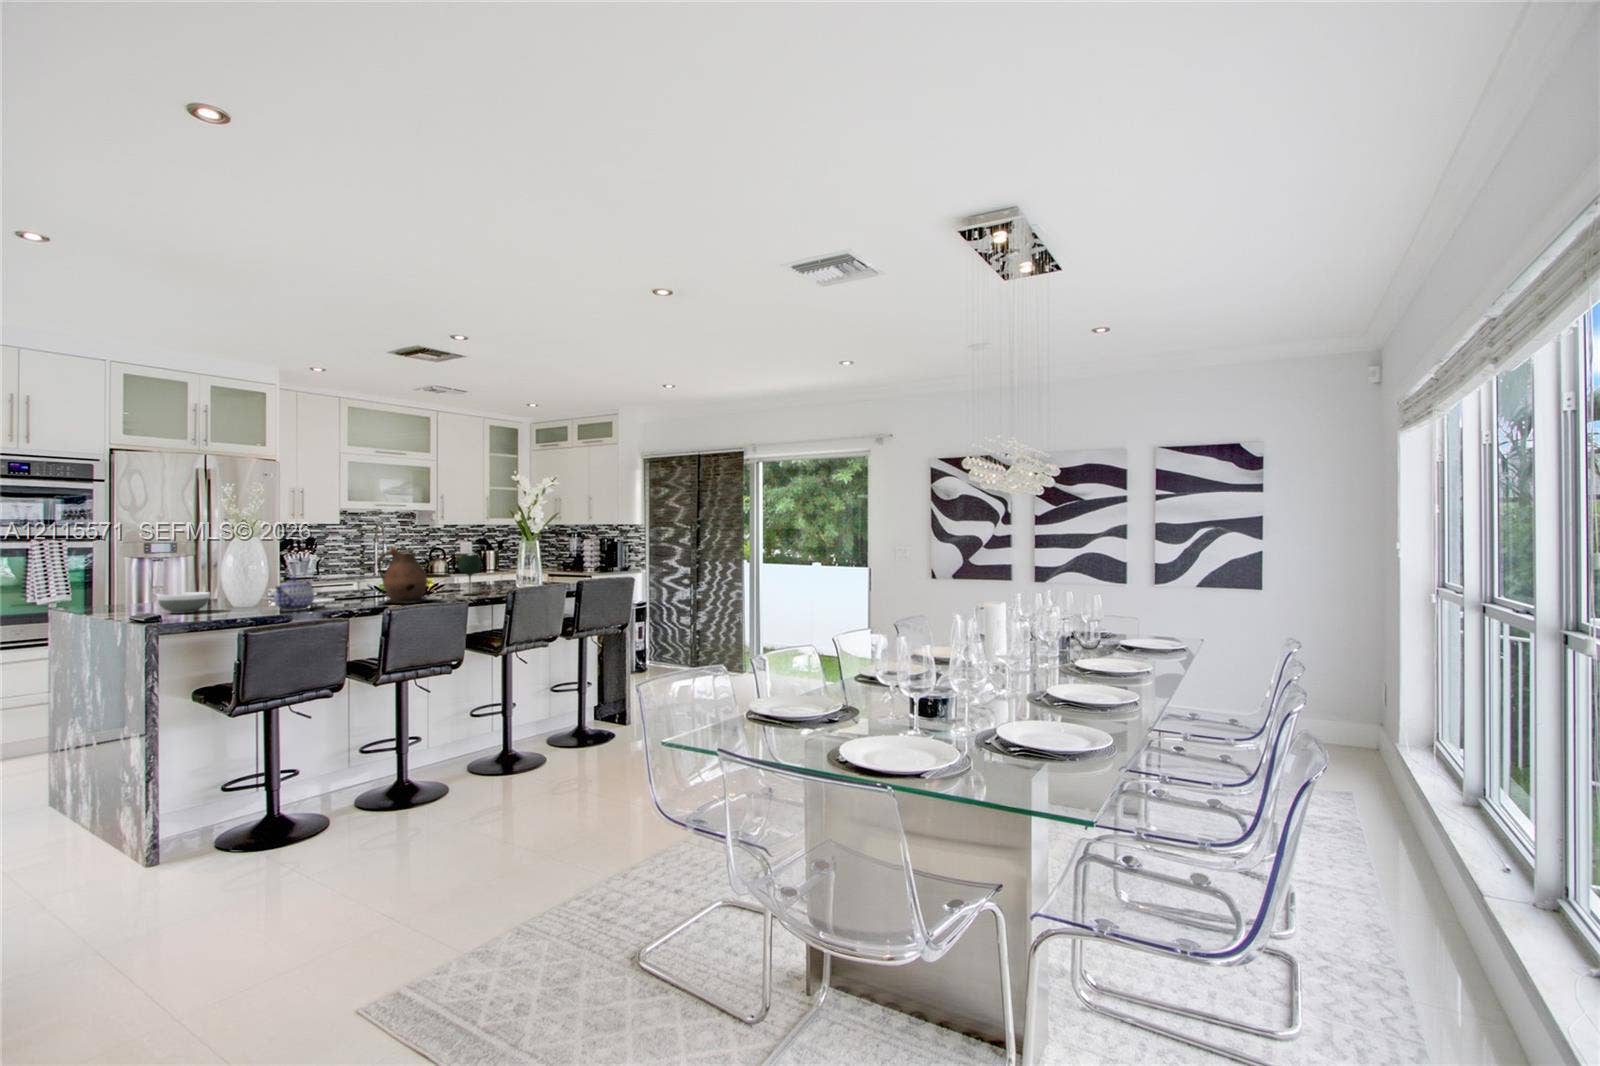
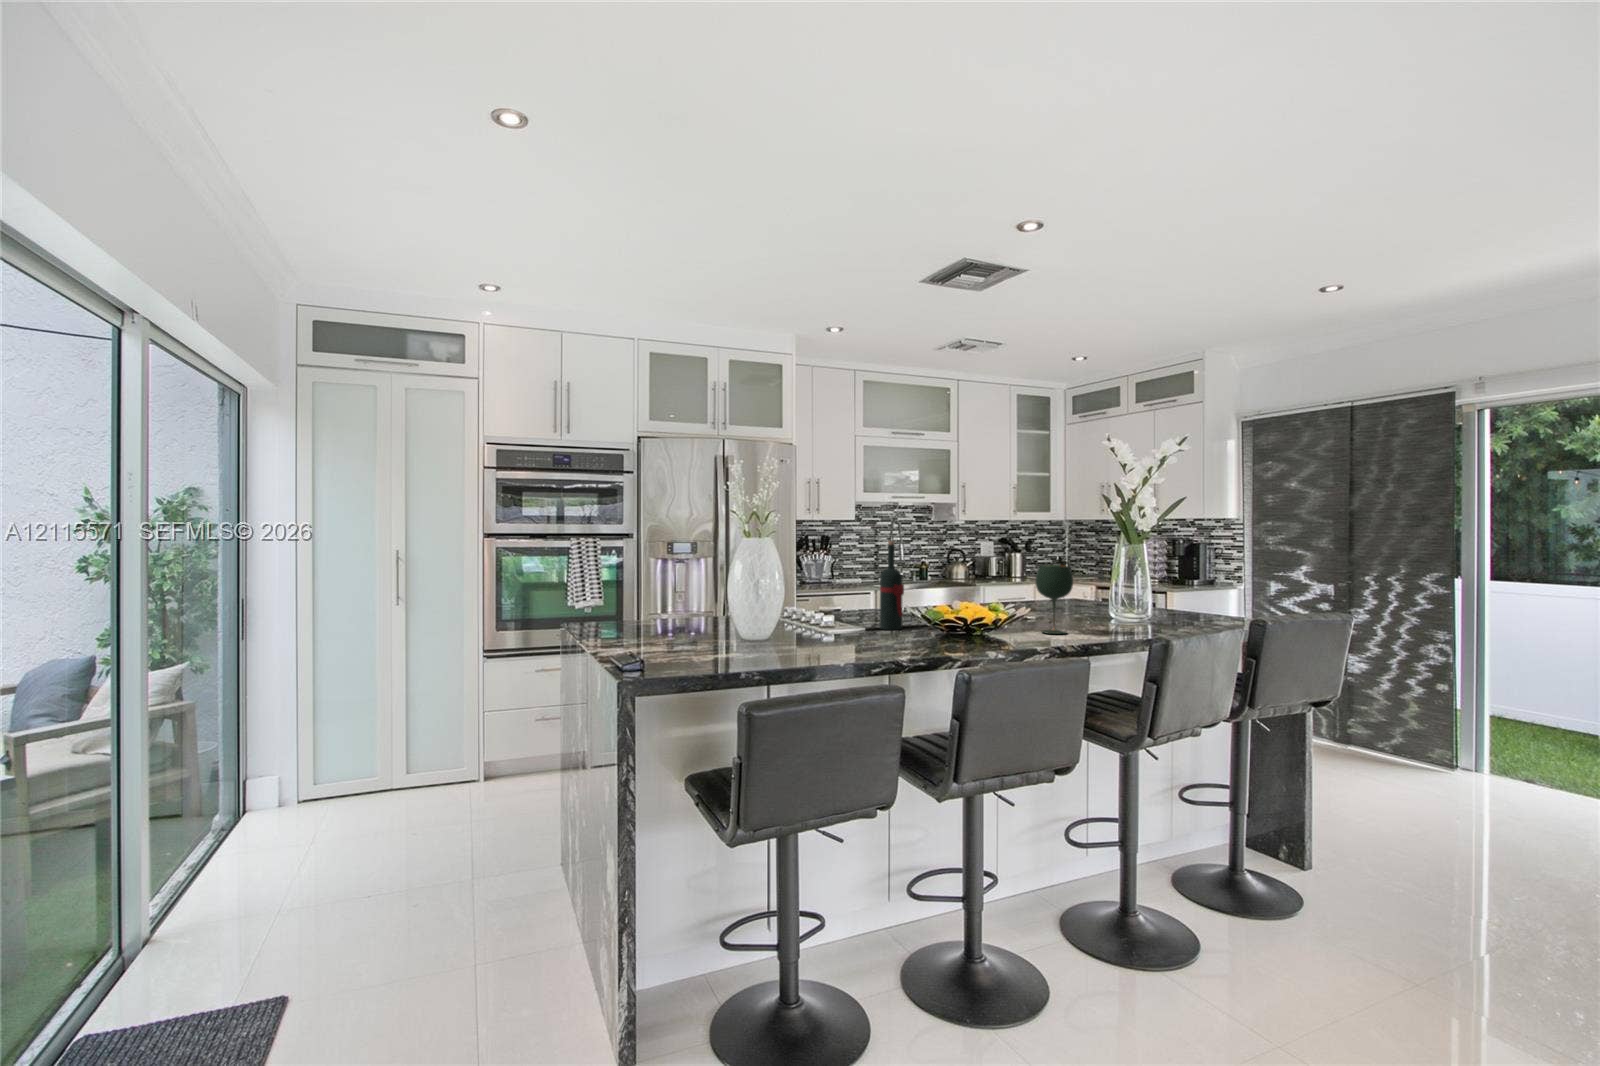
wine bottle: none [351,541,369,599] -> present [879,541,904,630]
ceramic pitcher: present [377,546,430,604] -> none [921,550,1014,652]
teapot: present [274,576,314,611] -> none [778,598,833,654]
bowl: present [157,592,210,613] -> none [637,613,701,647]

